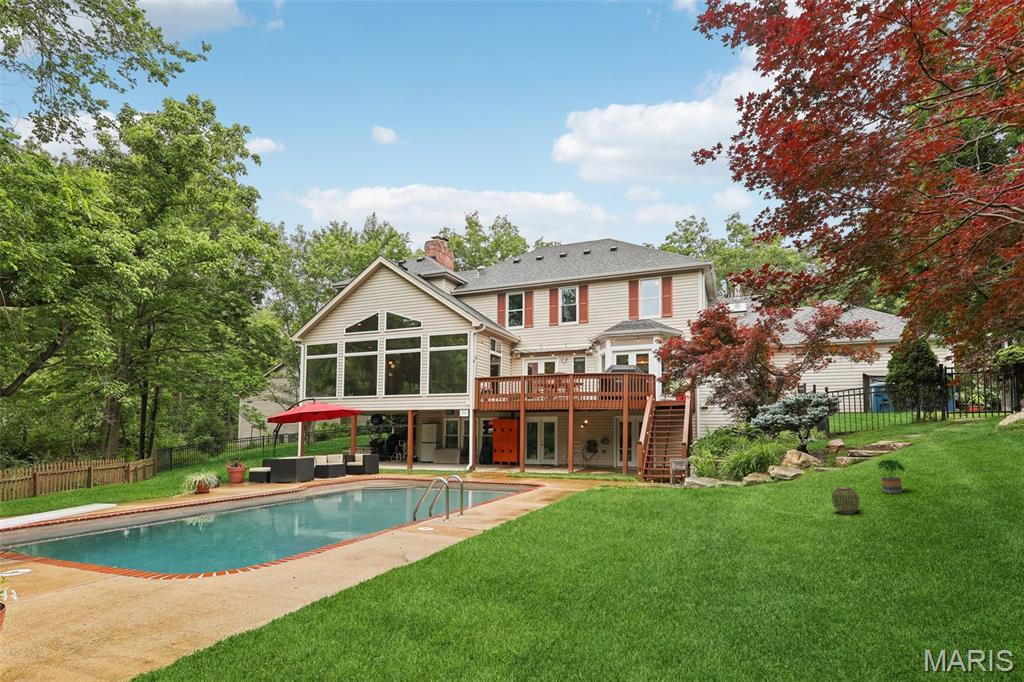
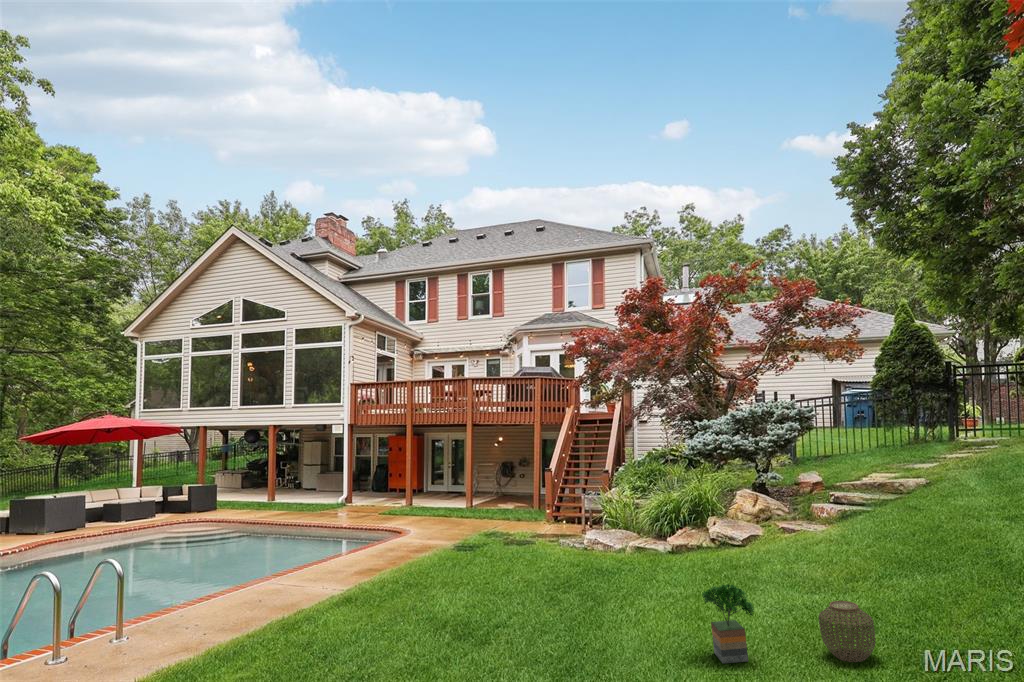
potted tree: present [878,460,905,493] -> present [702,584,754,664]

